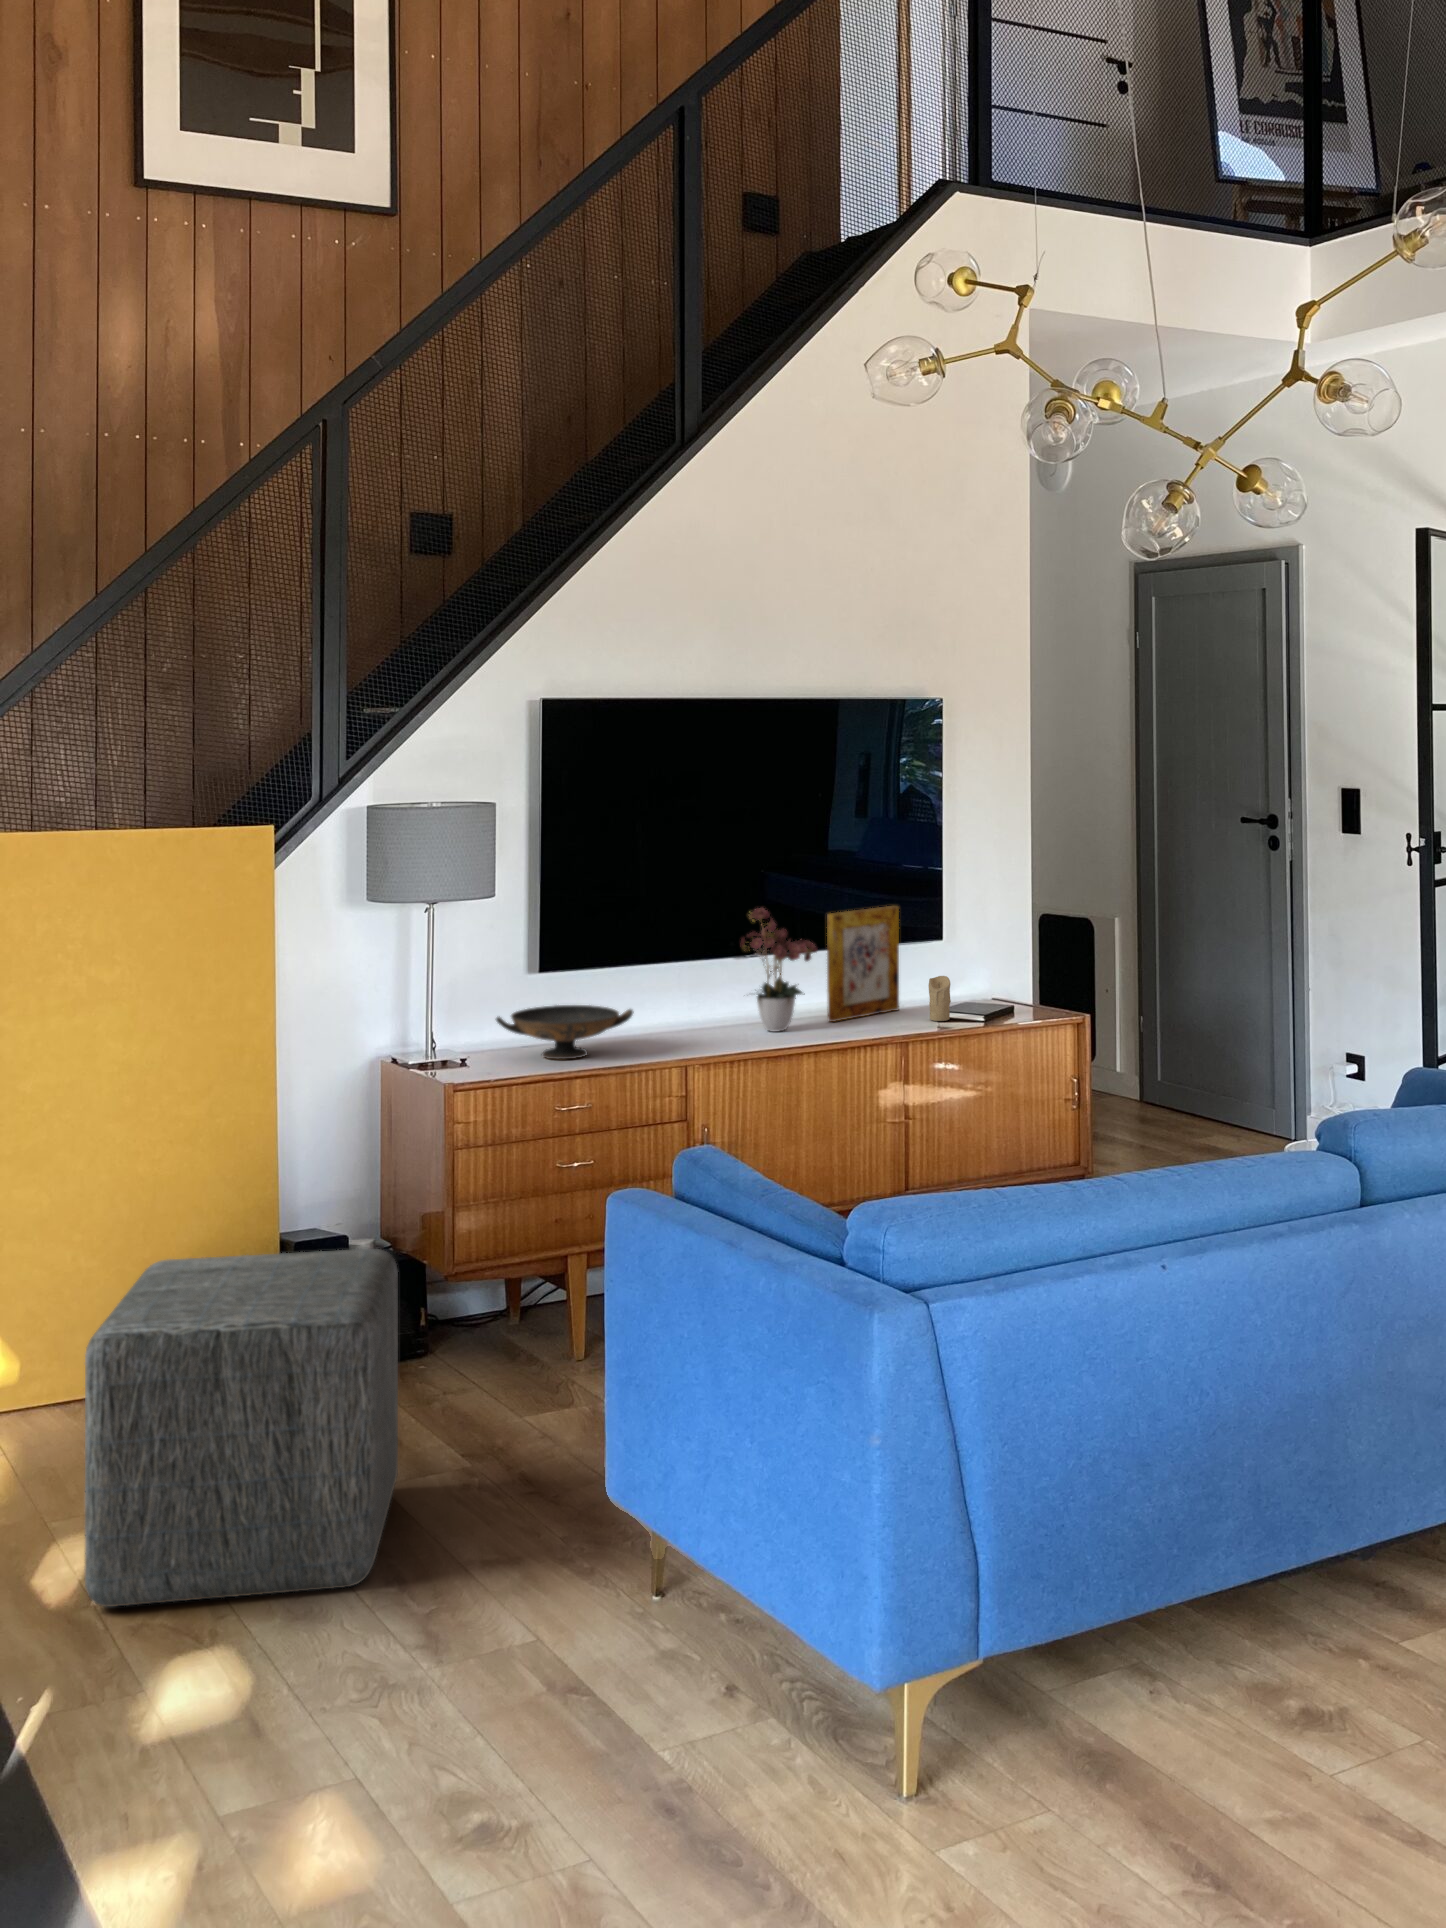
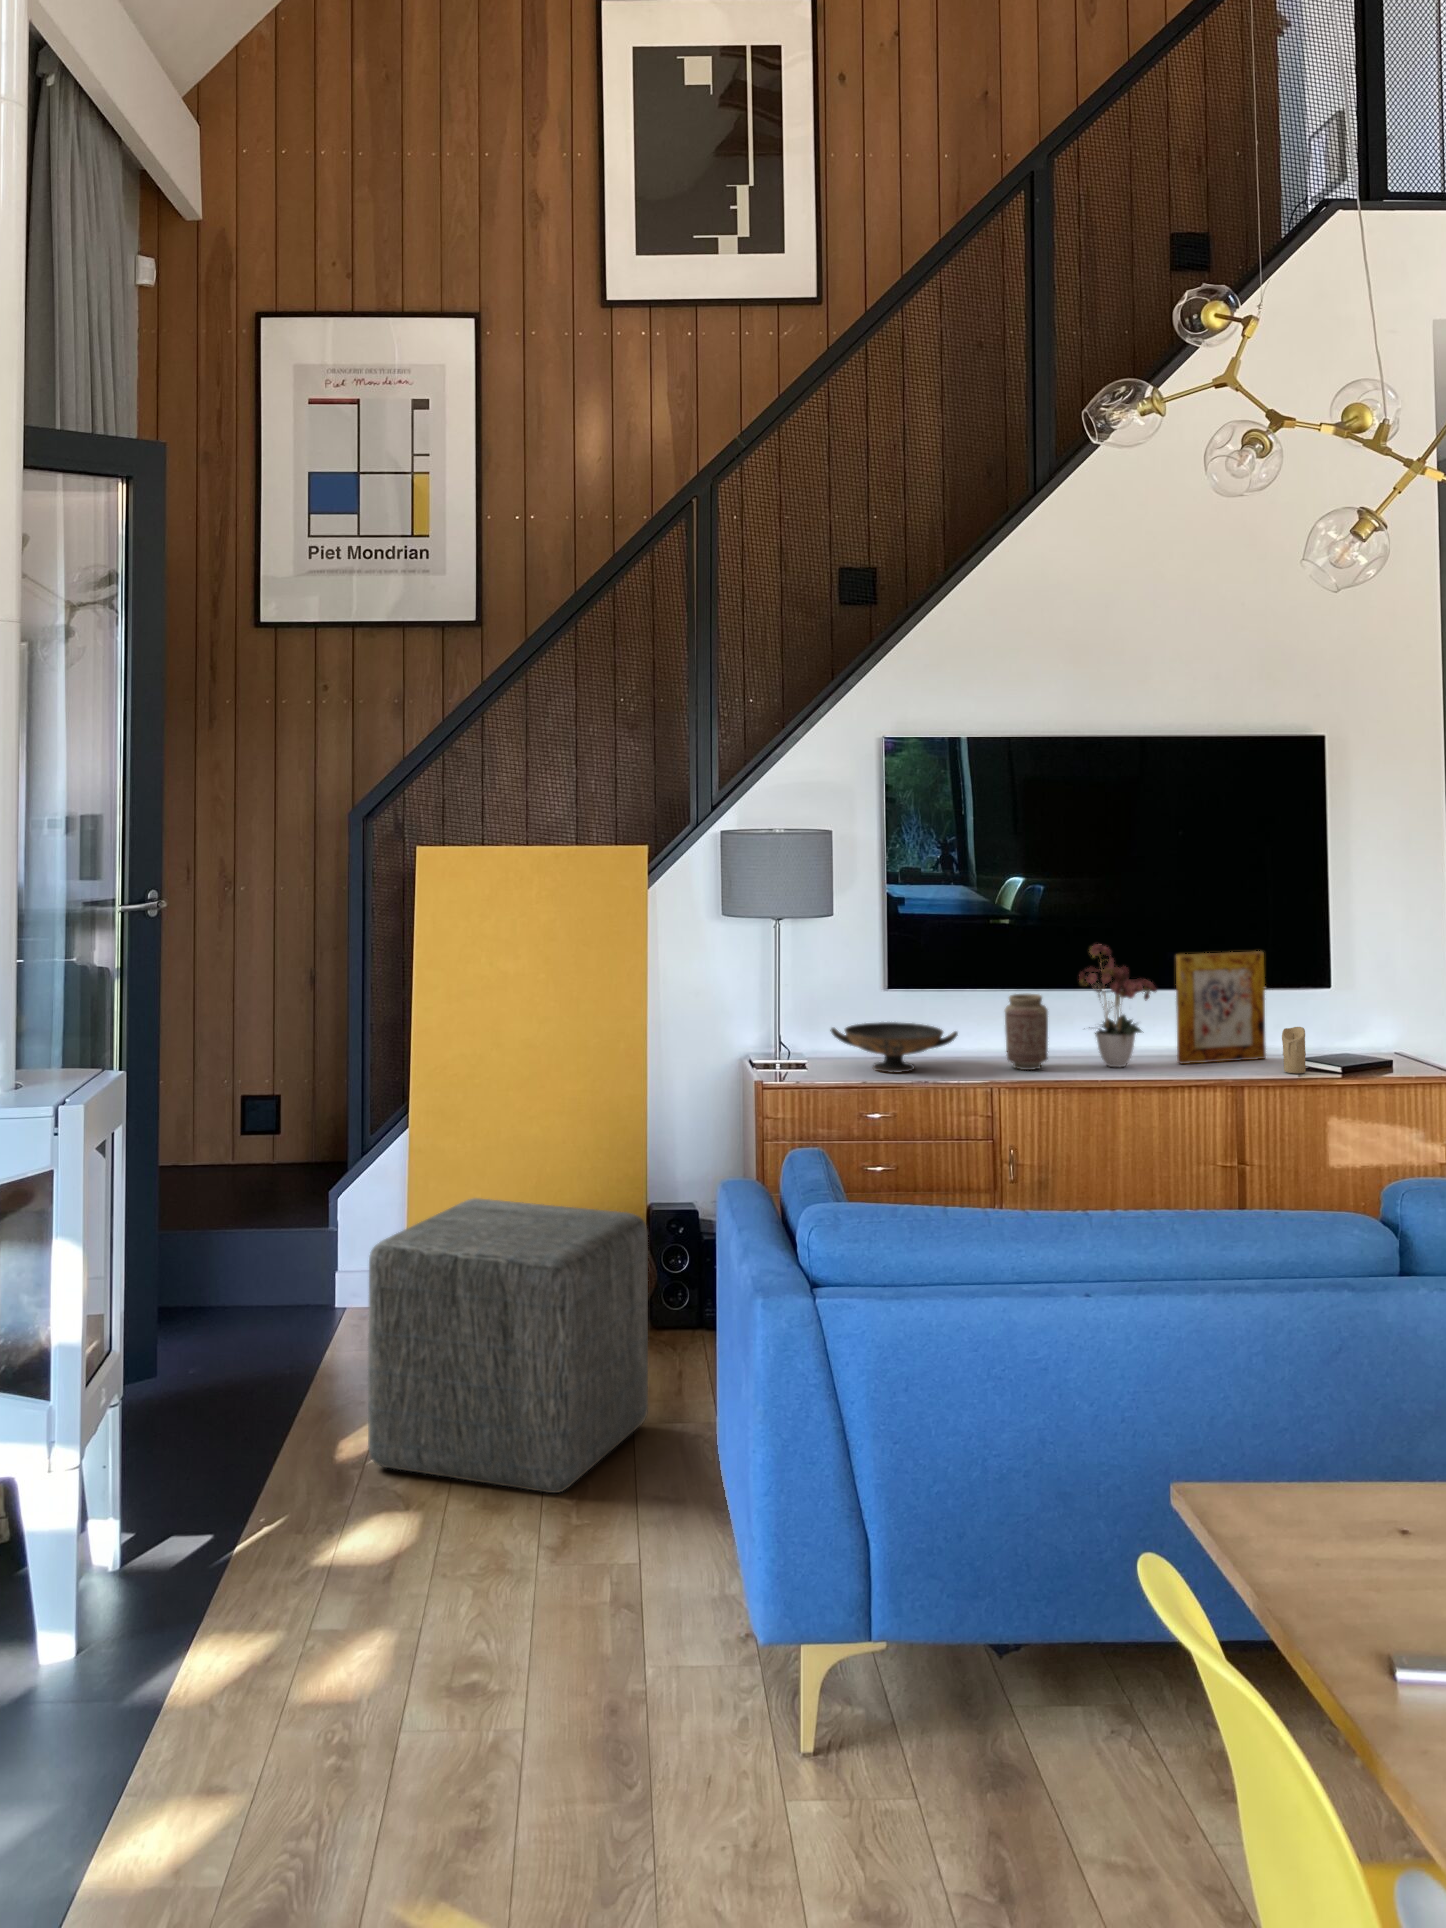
vase: none [673,964,718,1043] -> present [1005,994,1048,1070]

